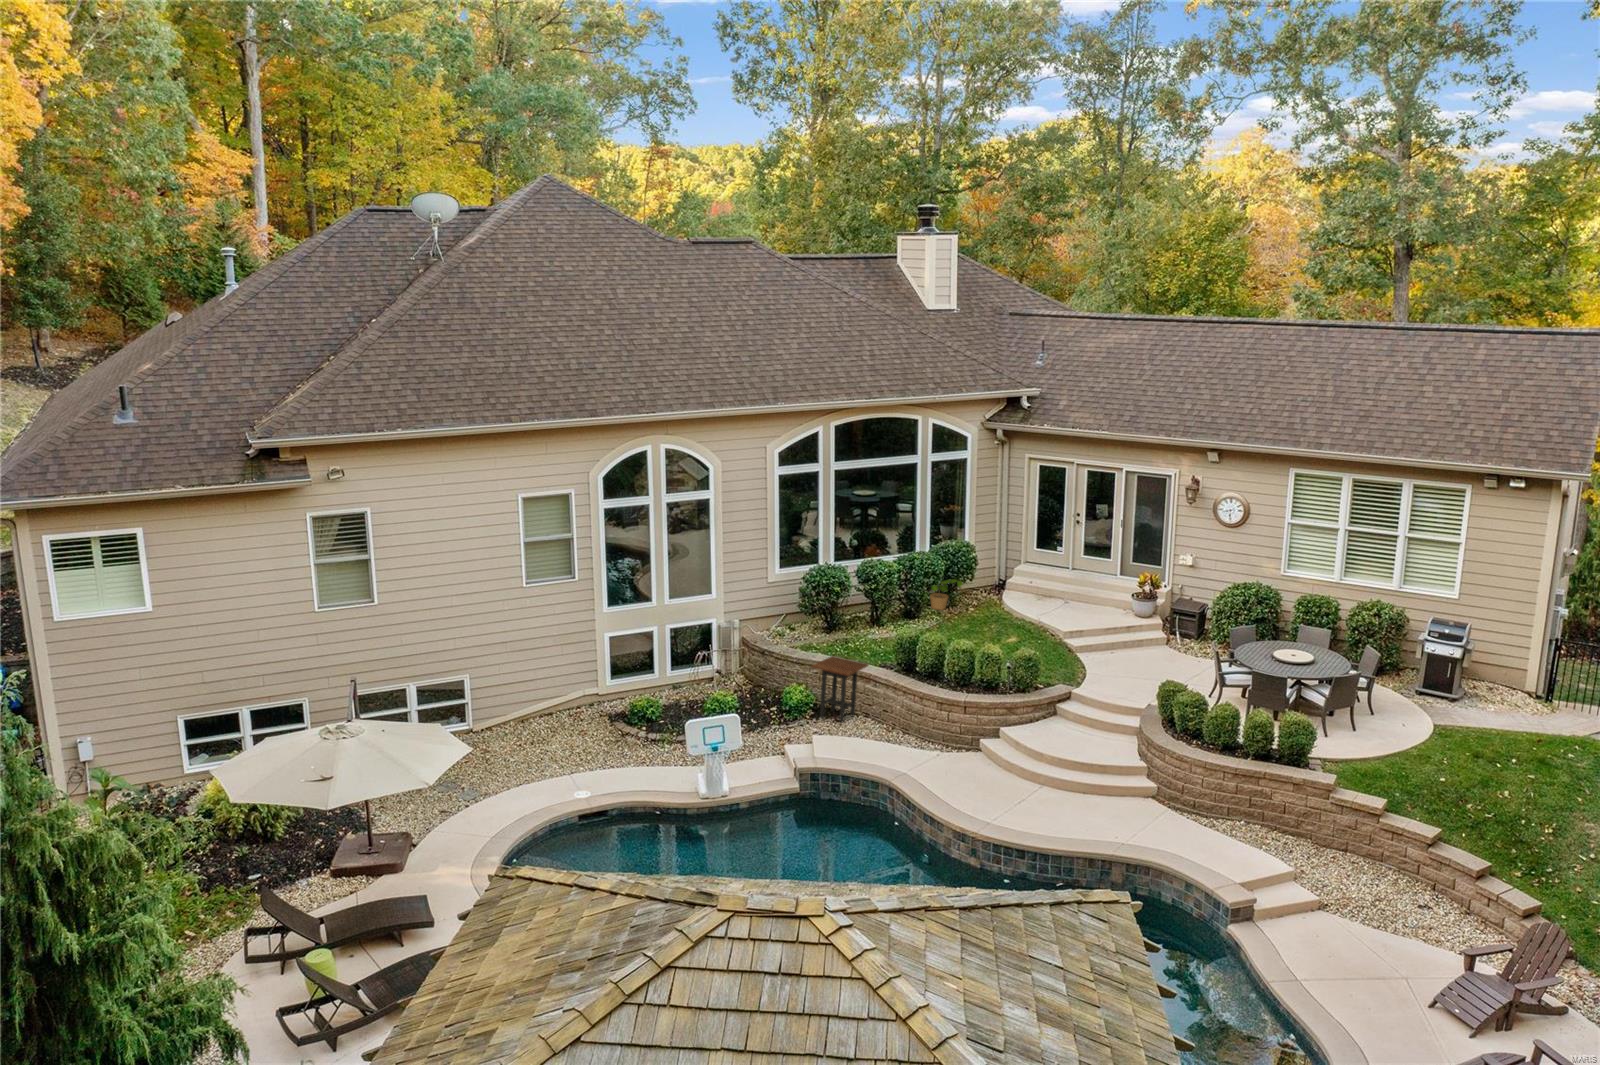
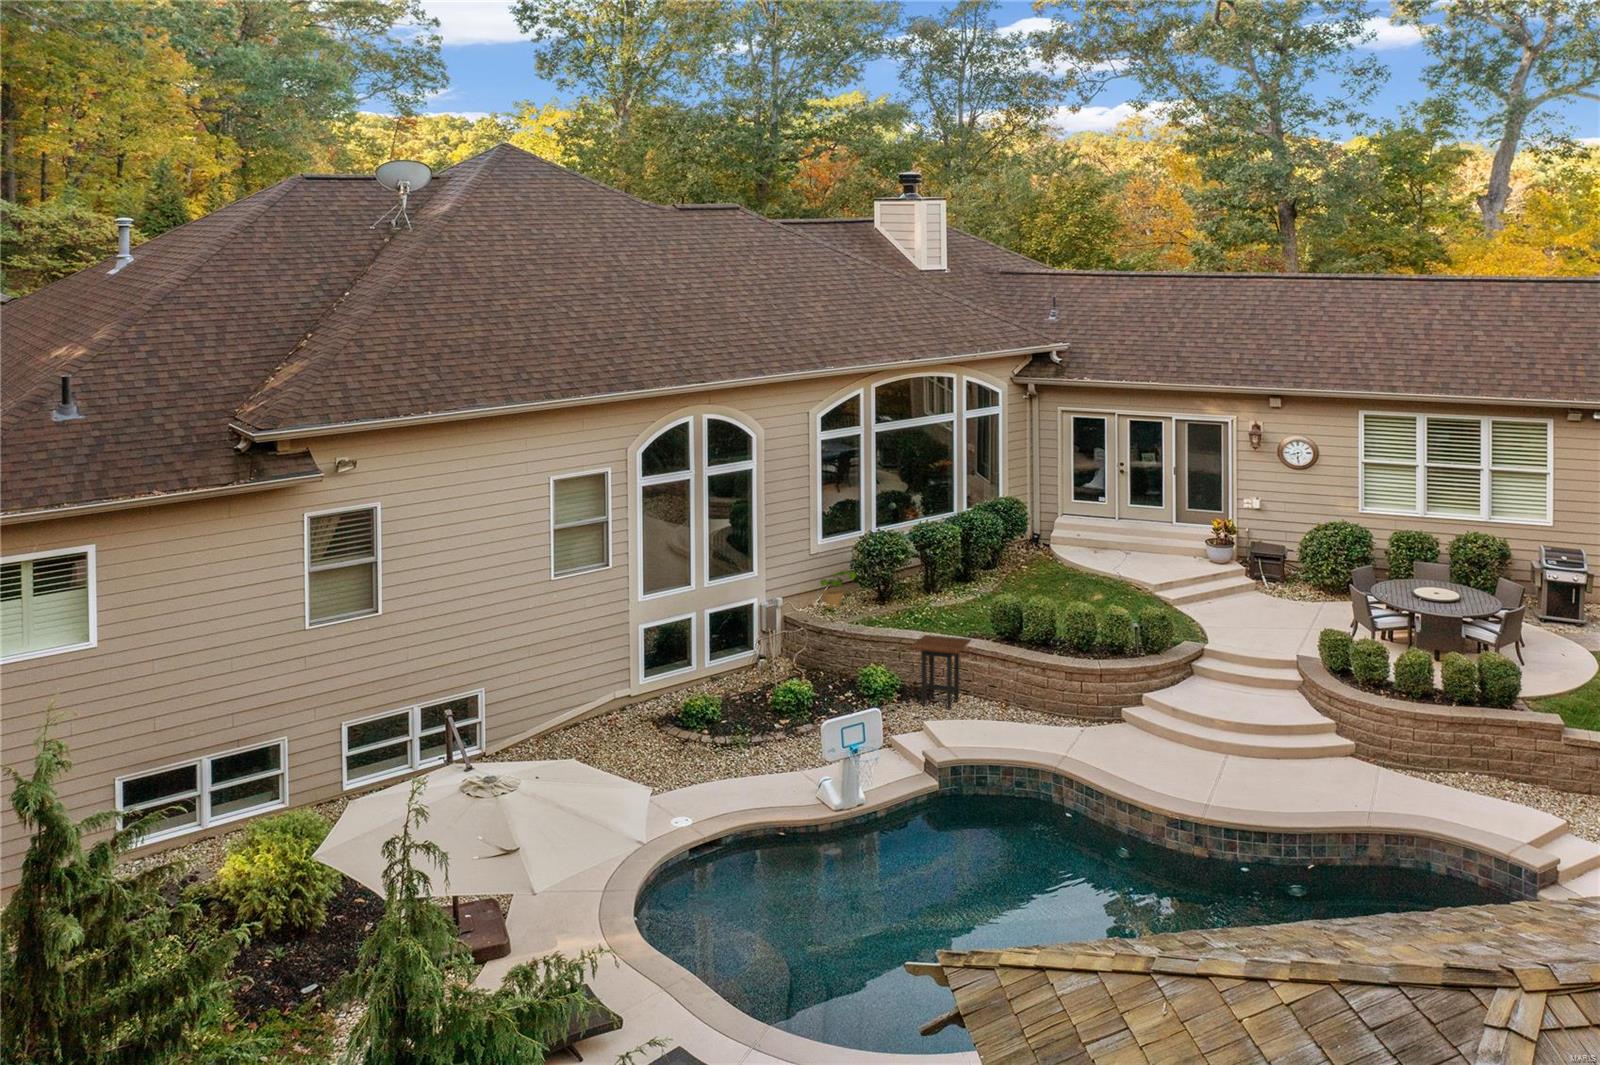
potted plant: present [930,579,962,610] -> present [820,570,856,608]

